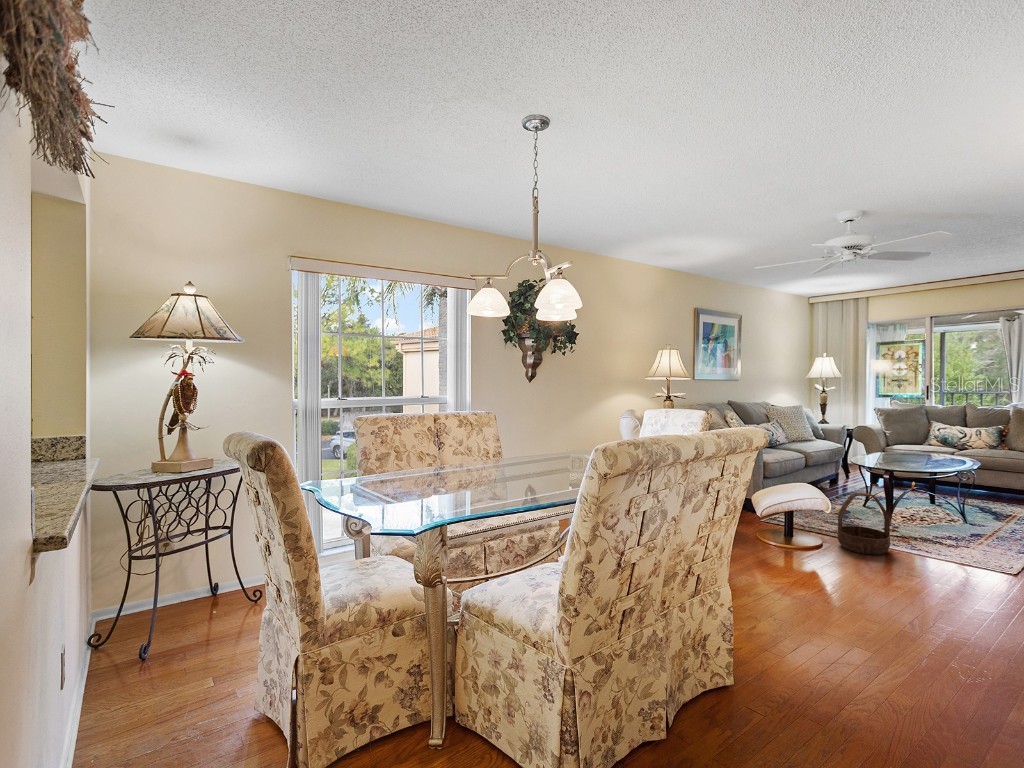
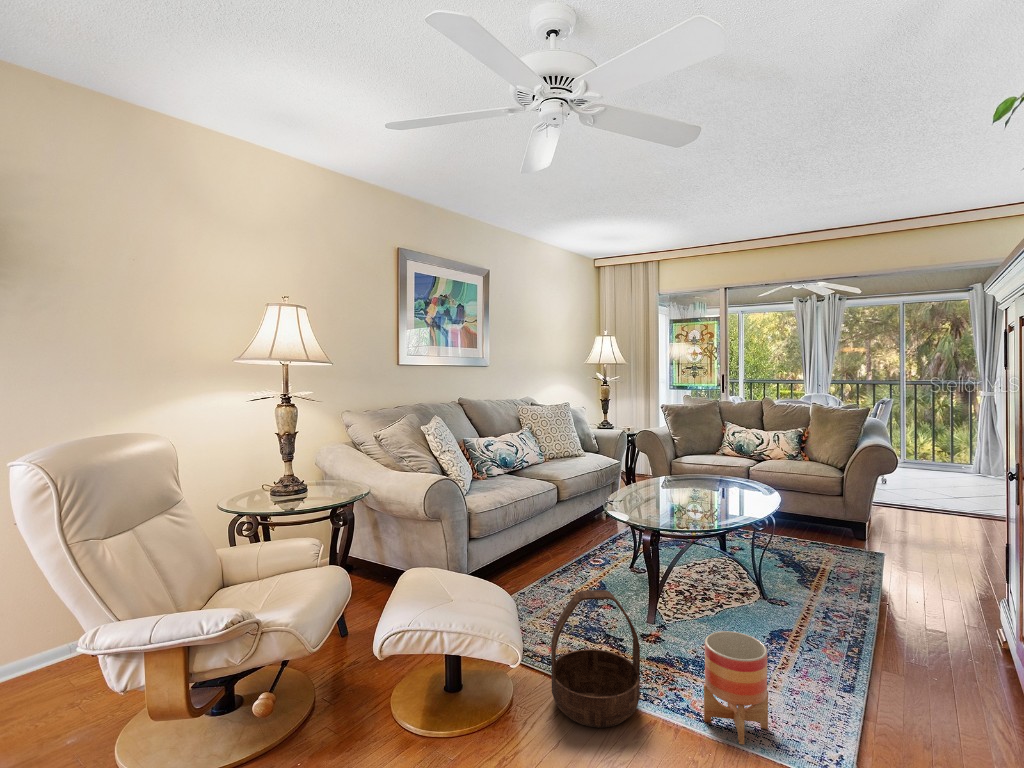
planter: none [928,518,967,566] -> present [704,631,768,744]

